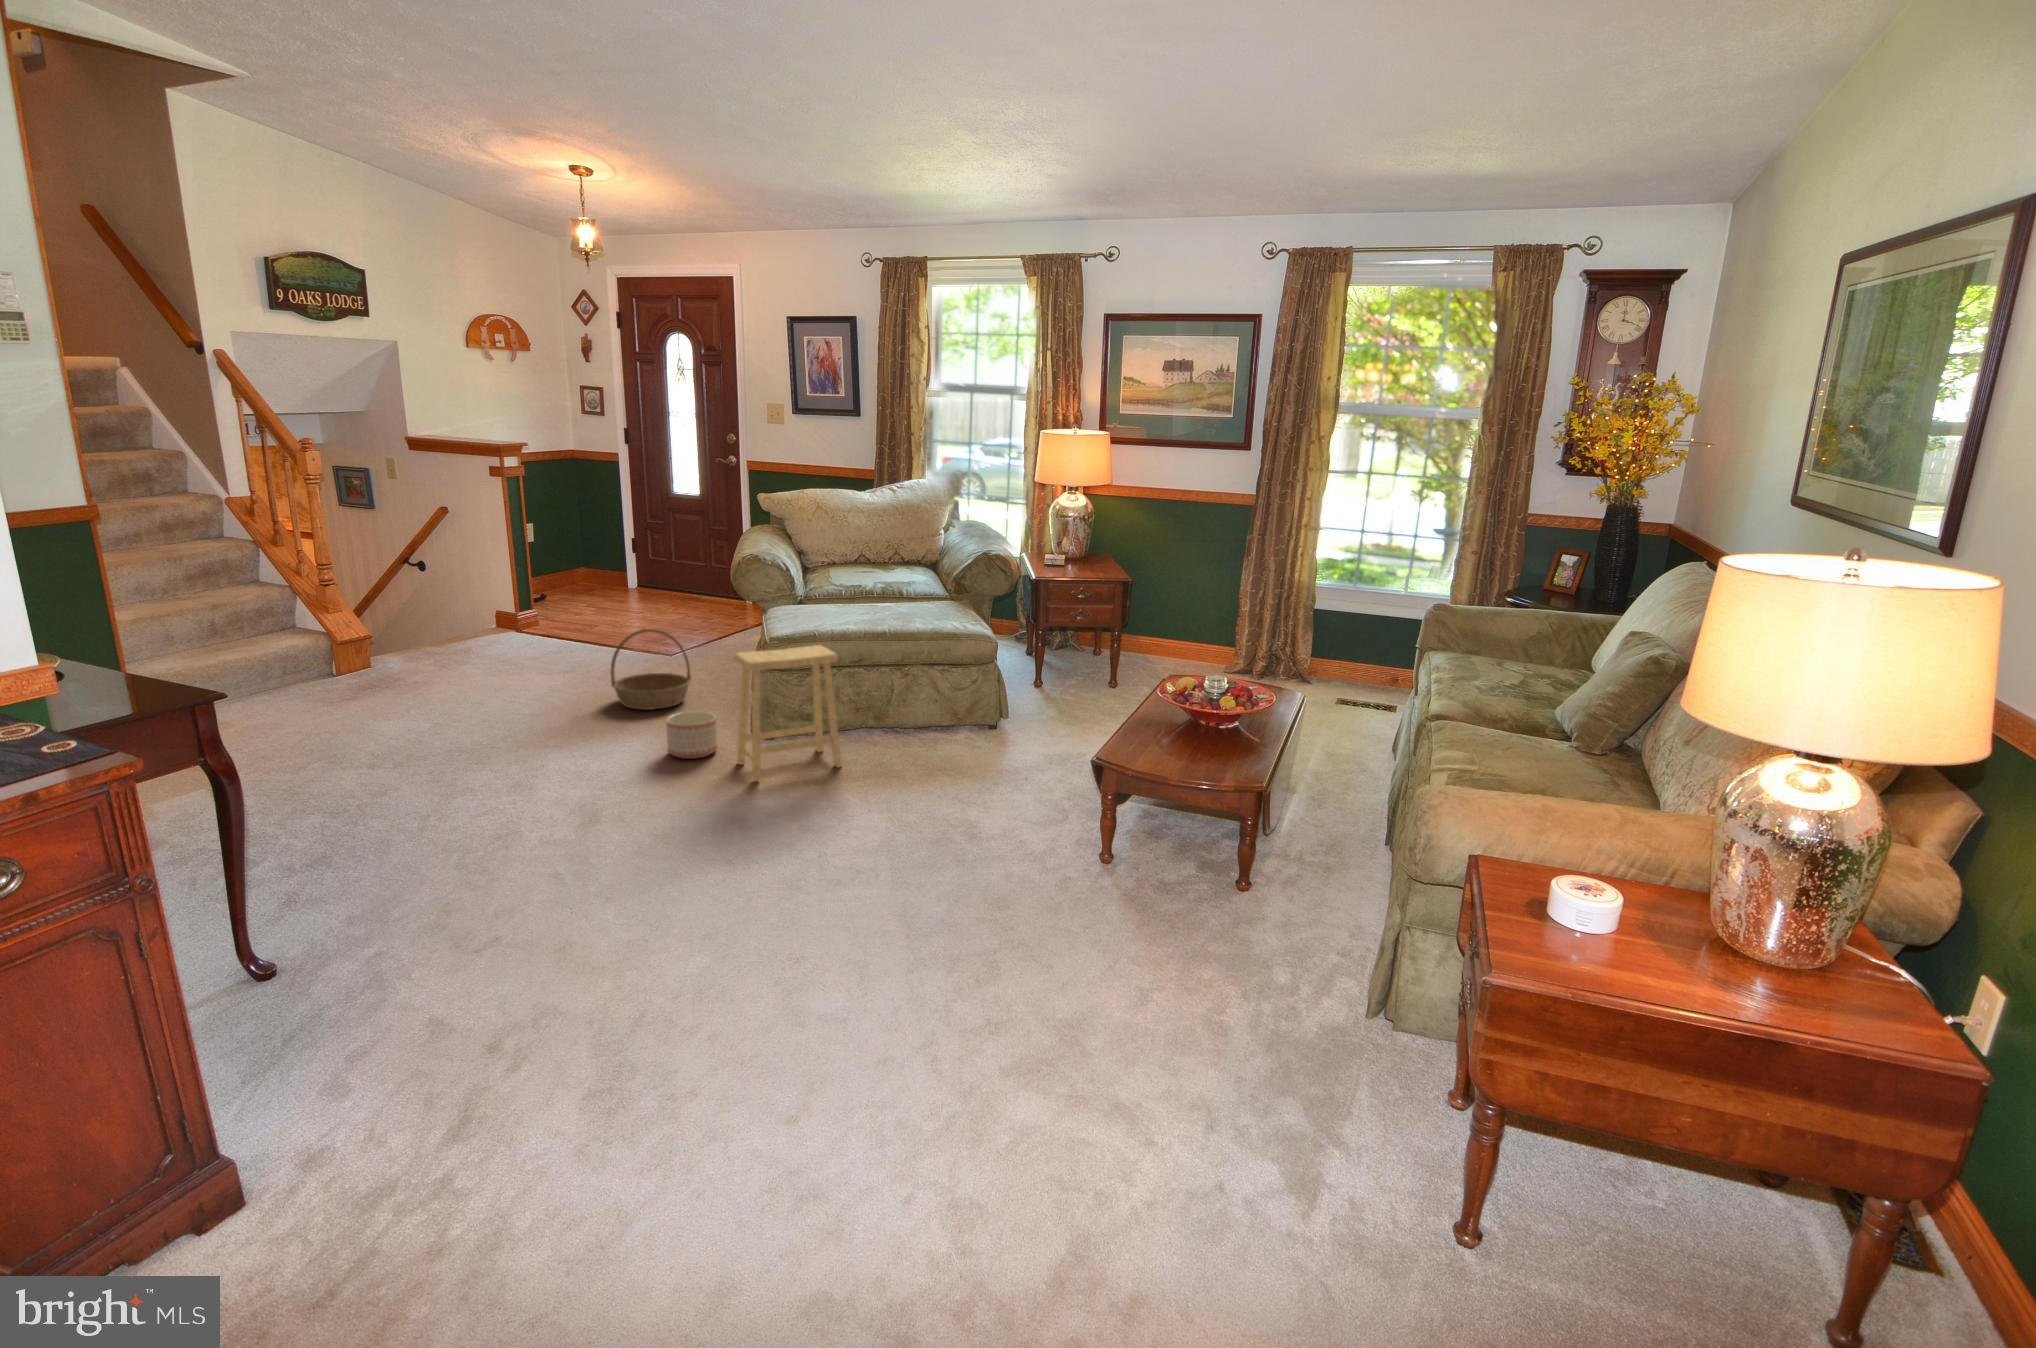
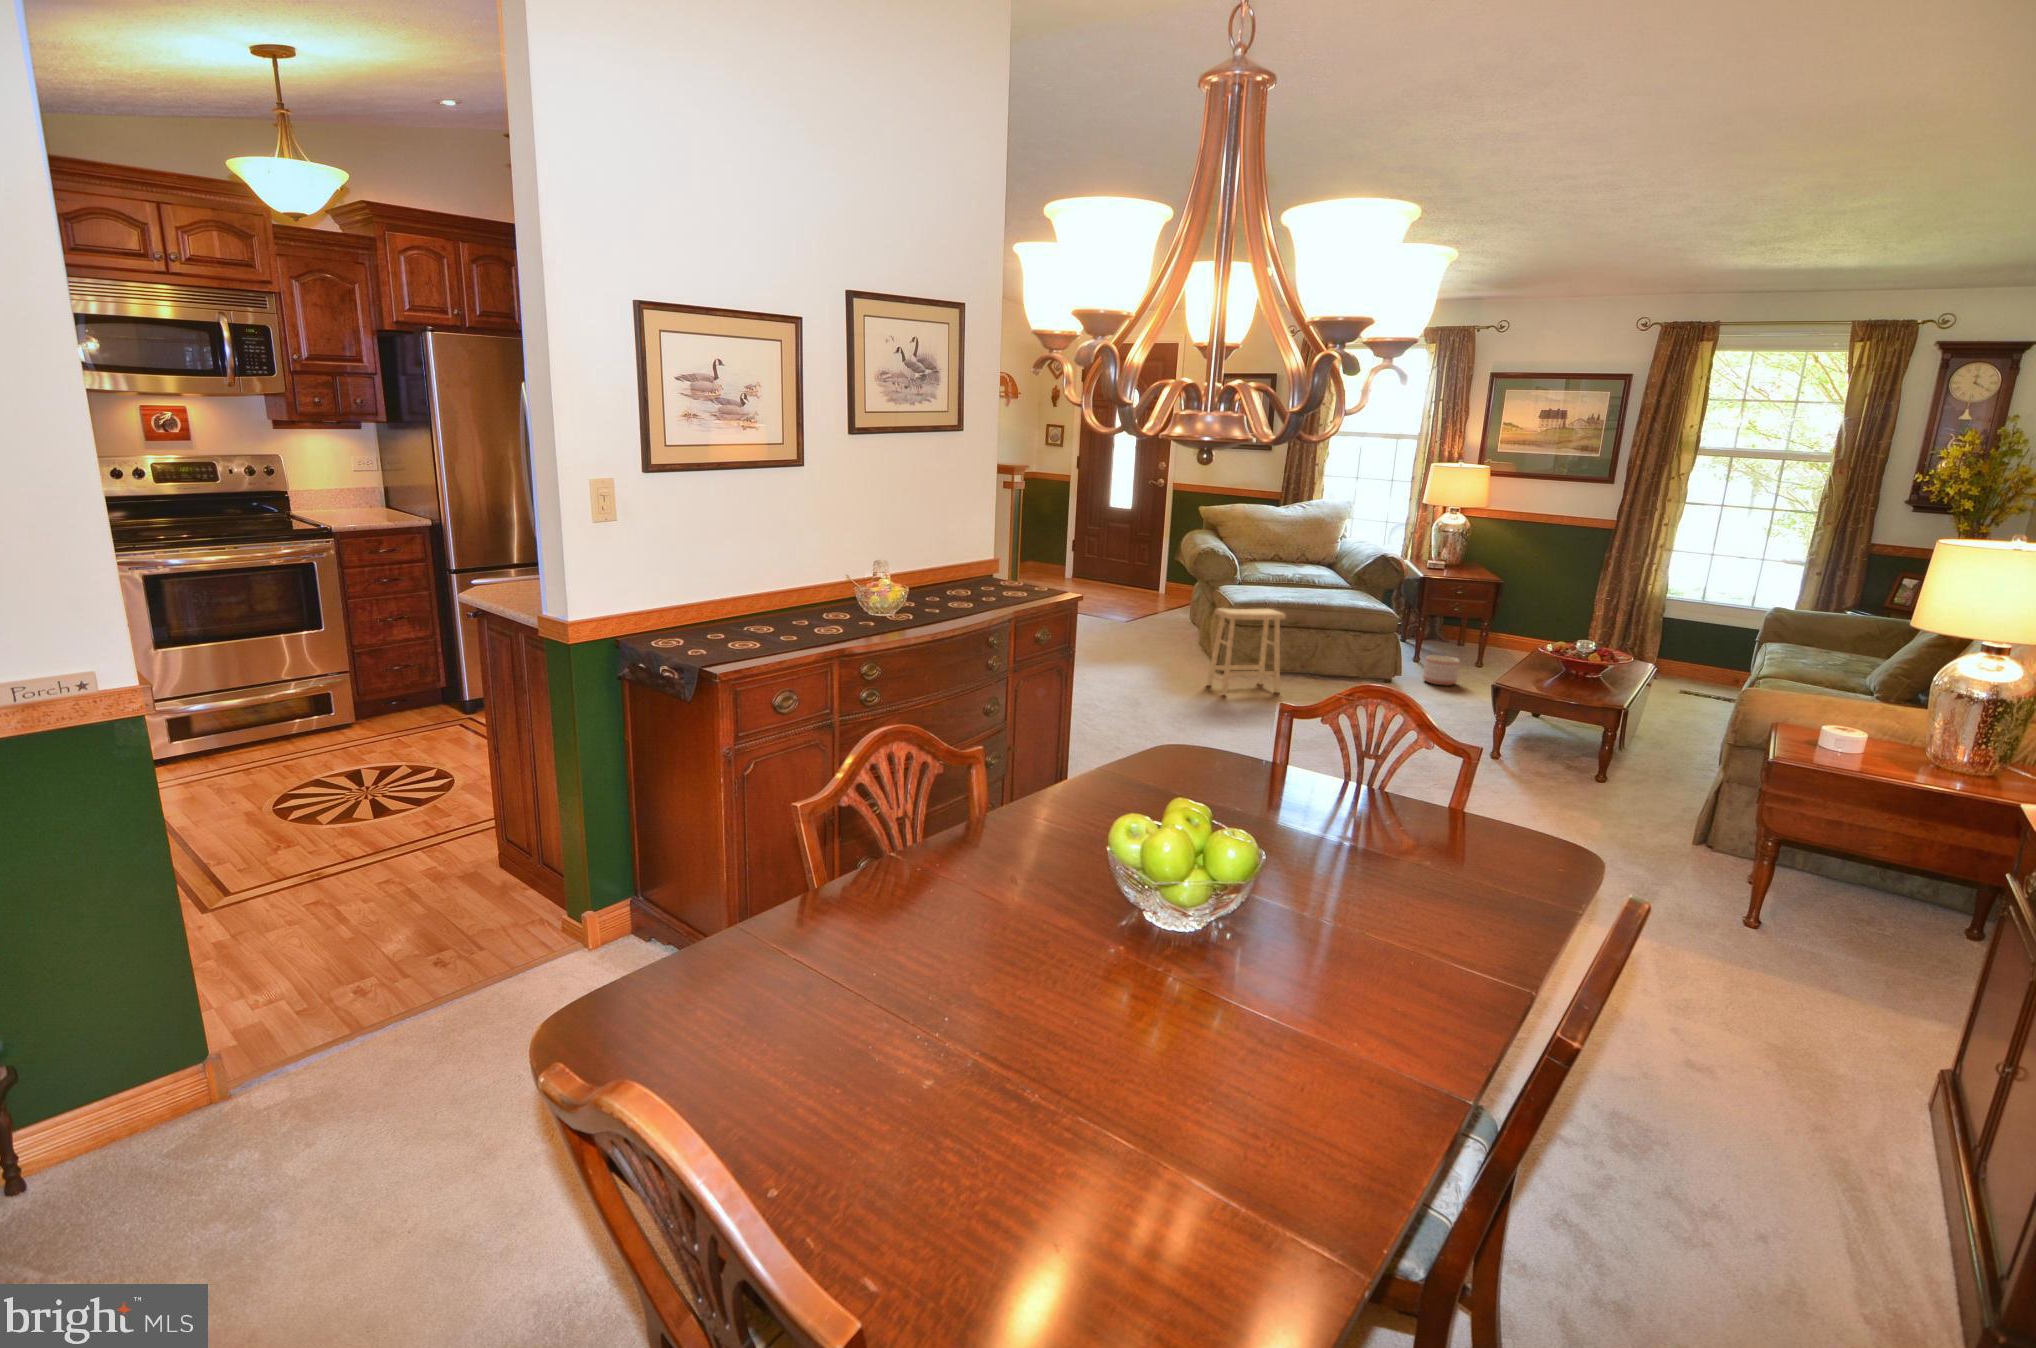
basket: present [611,629,691,710] -> none [1105,596,1157,652]
planter: present [666,711,717,759] -> present [1423,655,1460,686]

